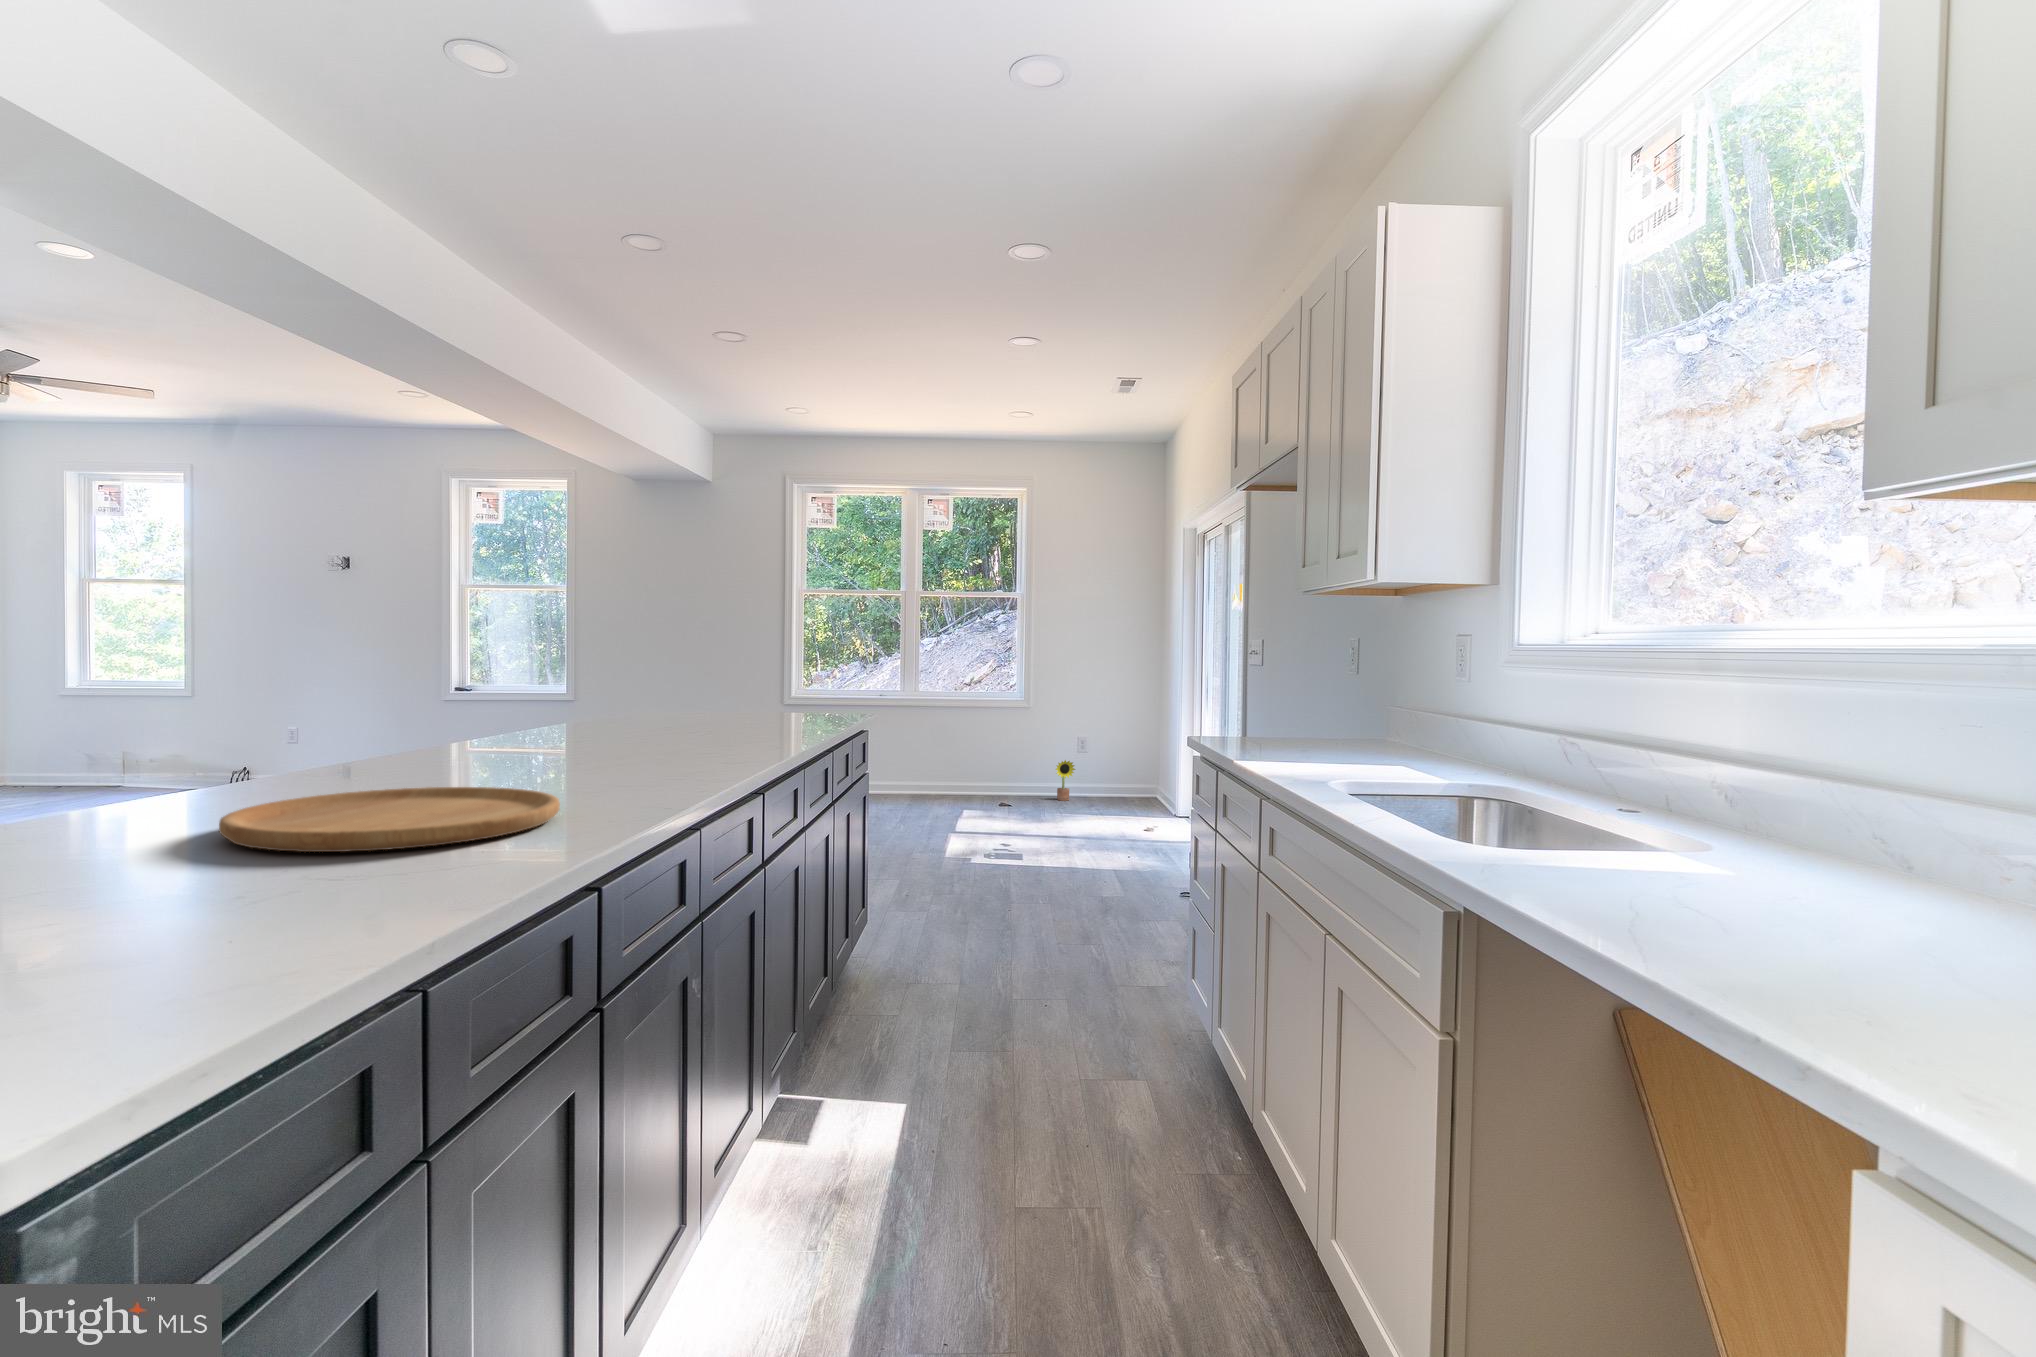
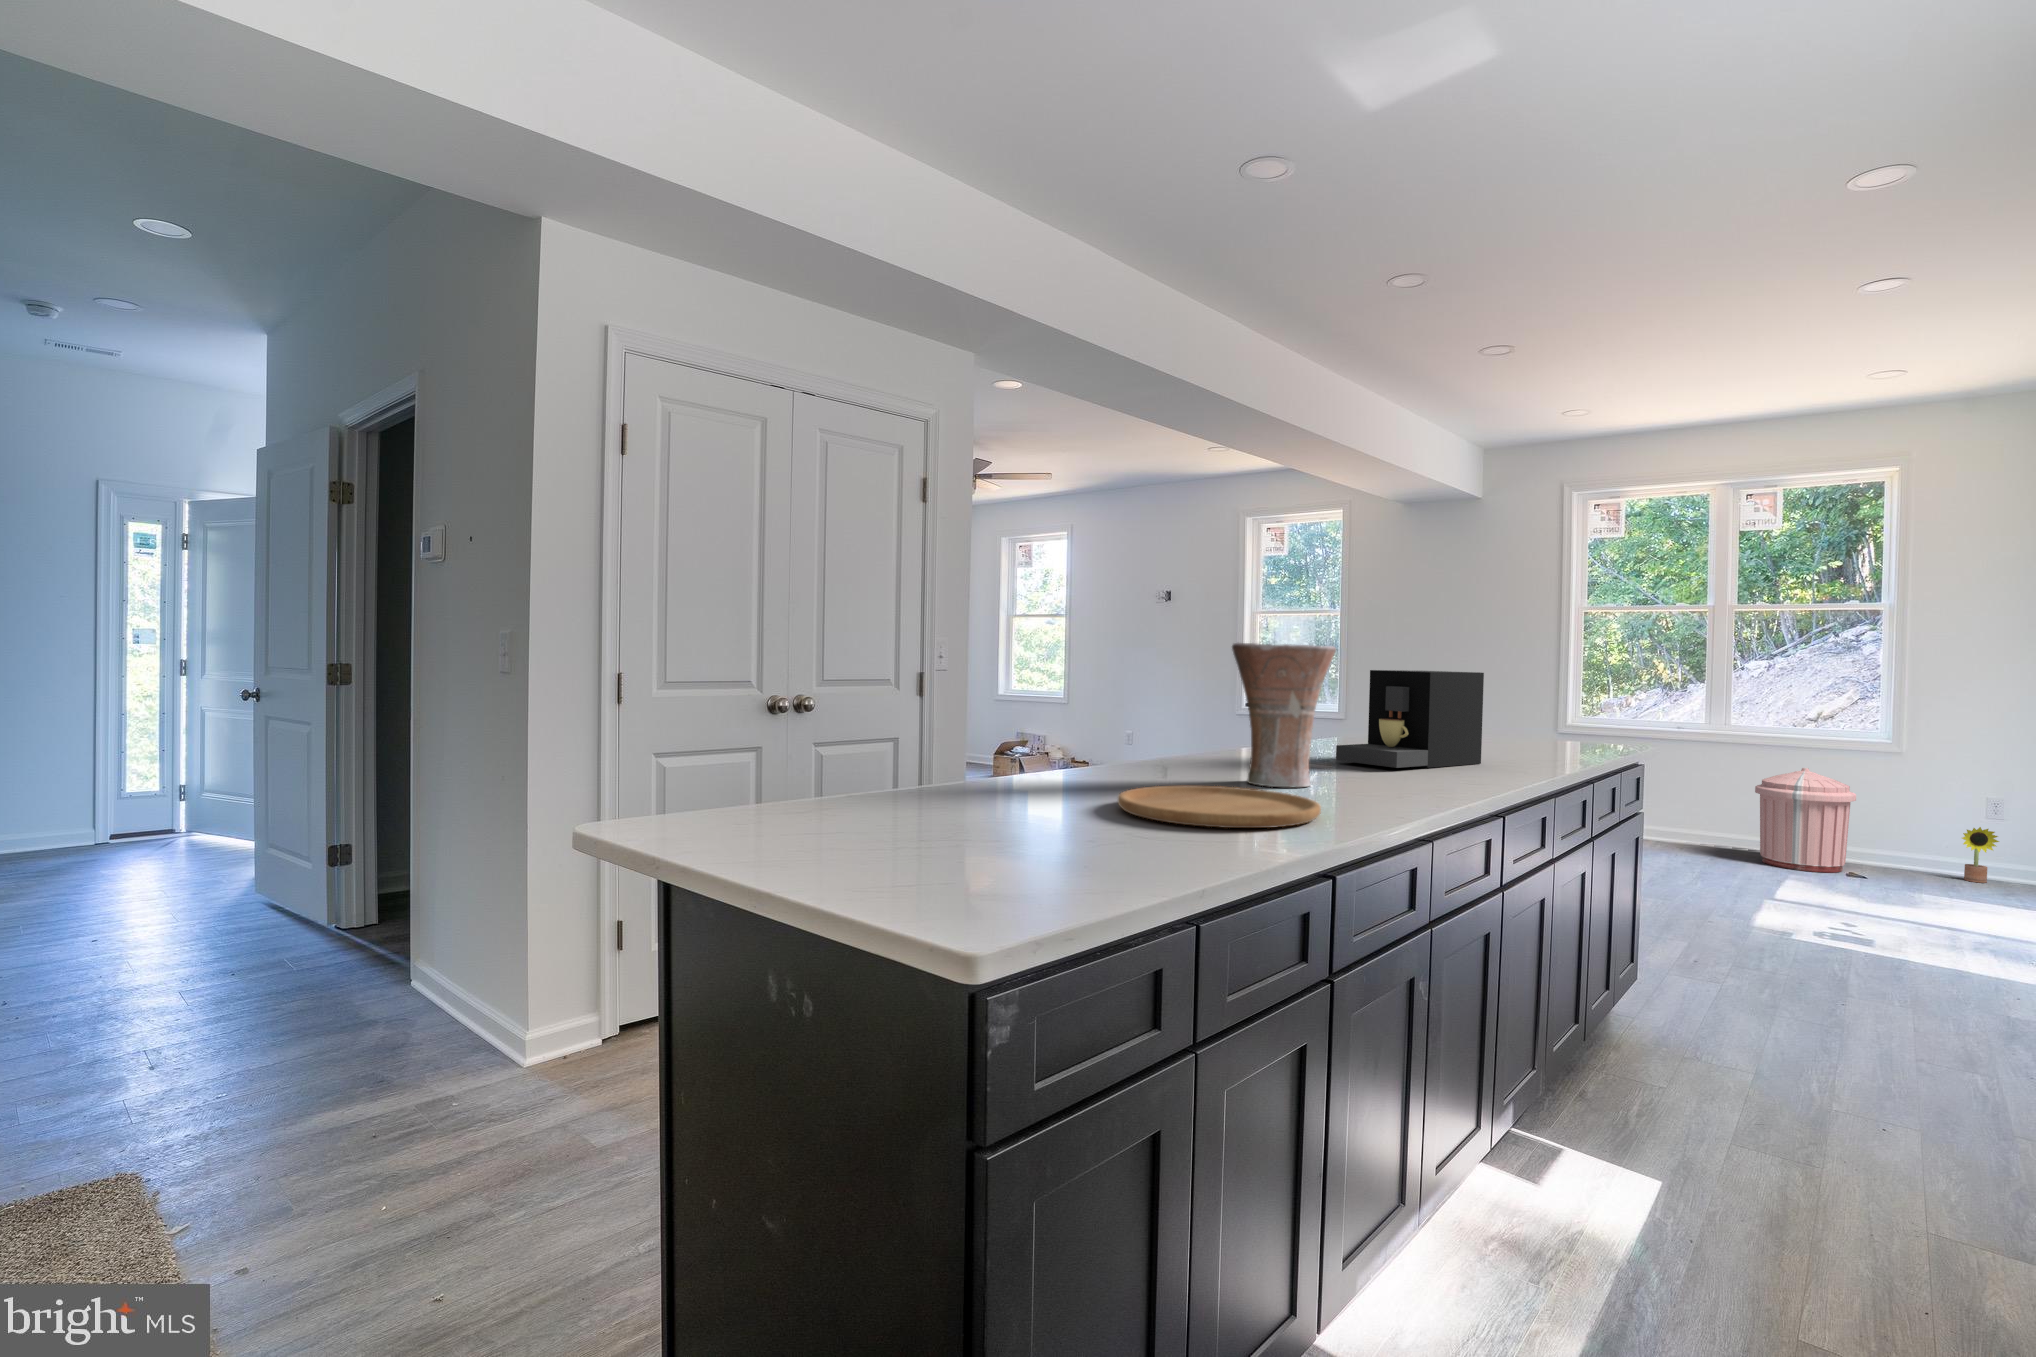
vase: none [425,592,573,781] -> present [1232,643,1336,787]
coffee maker: none [573,636,734,746] -> present [1336,670,1484,768]
trash can: none [931,724,996,807] -> present [1755,768,1856,872]

